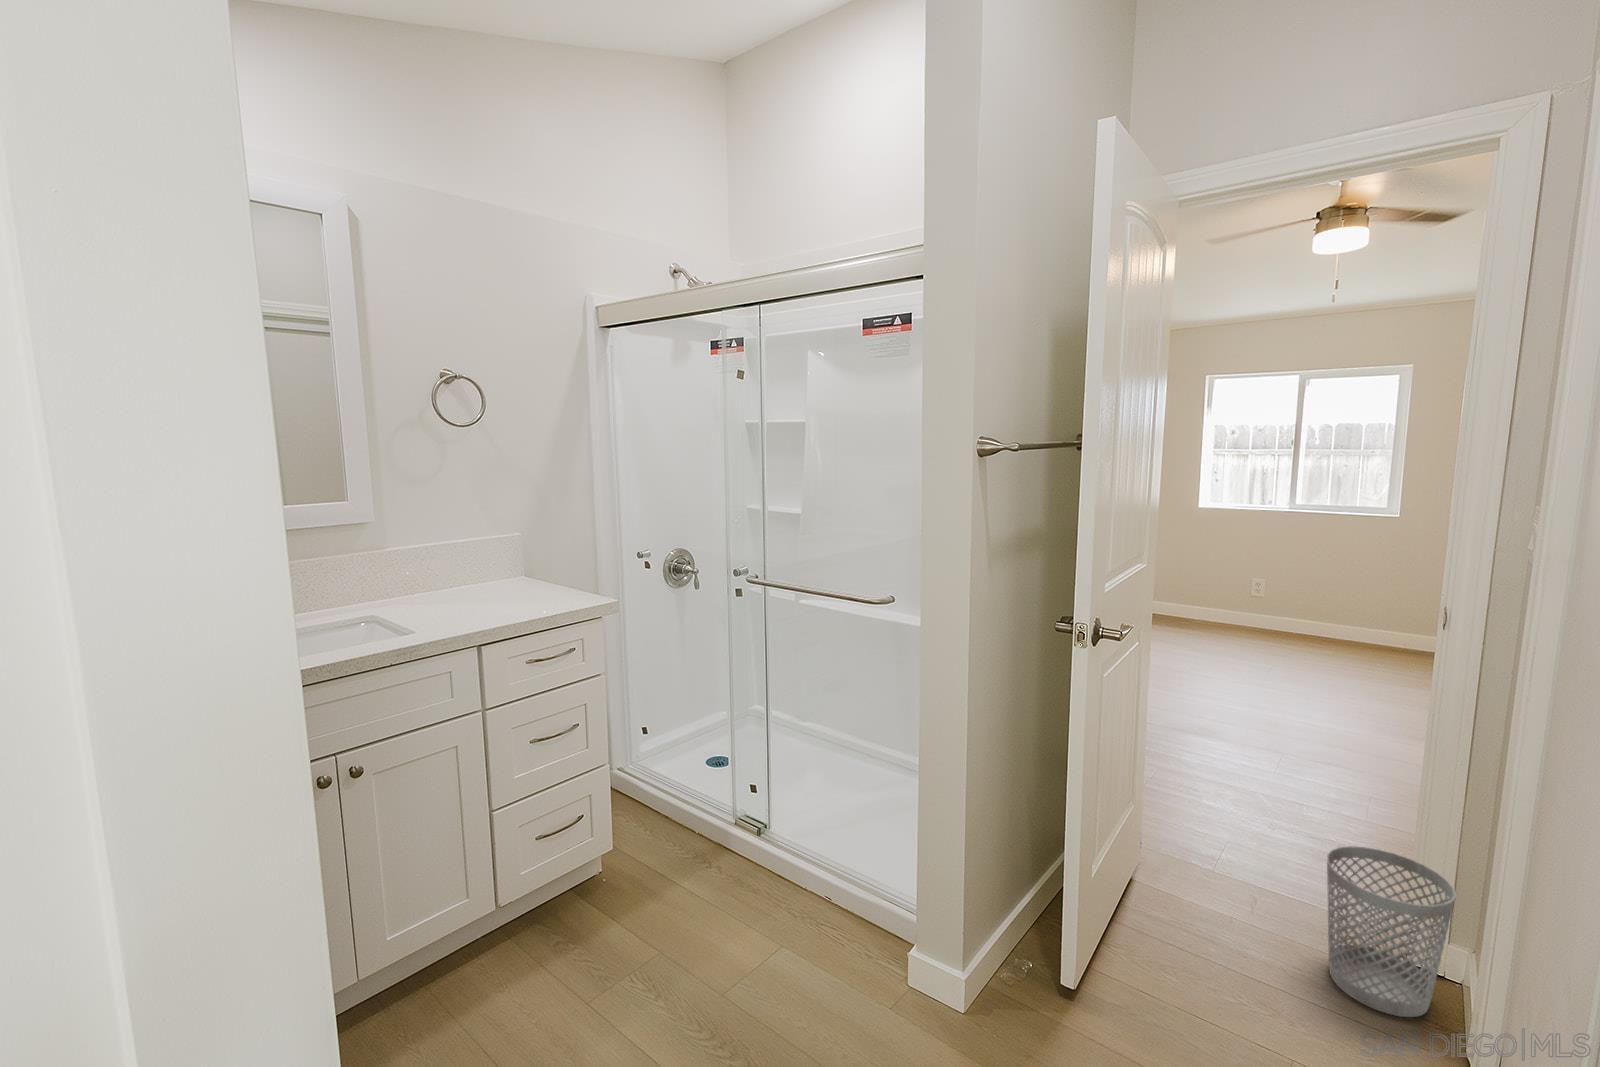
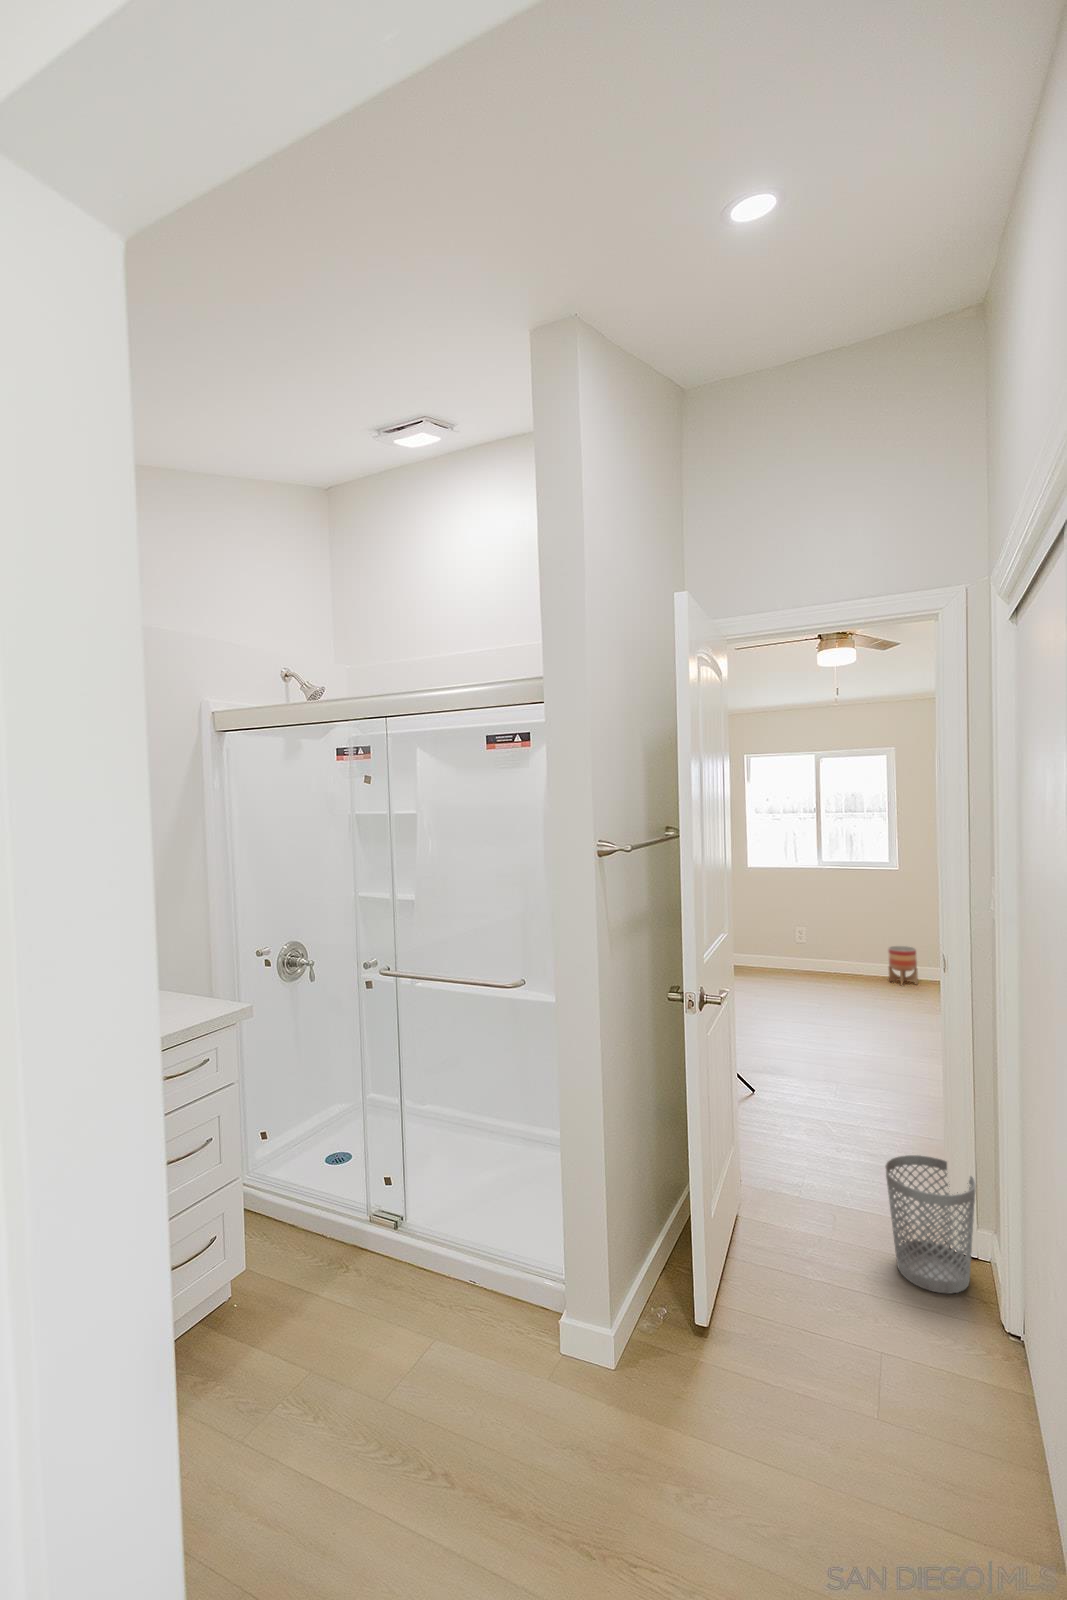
planter: none [1364,606,1406,653] -> present [888,946,918,986]

